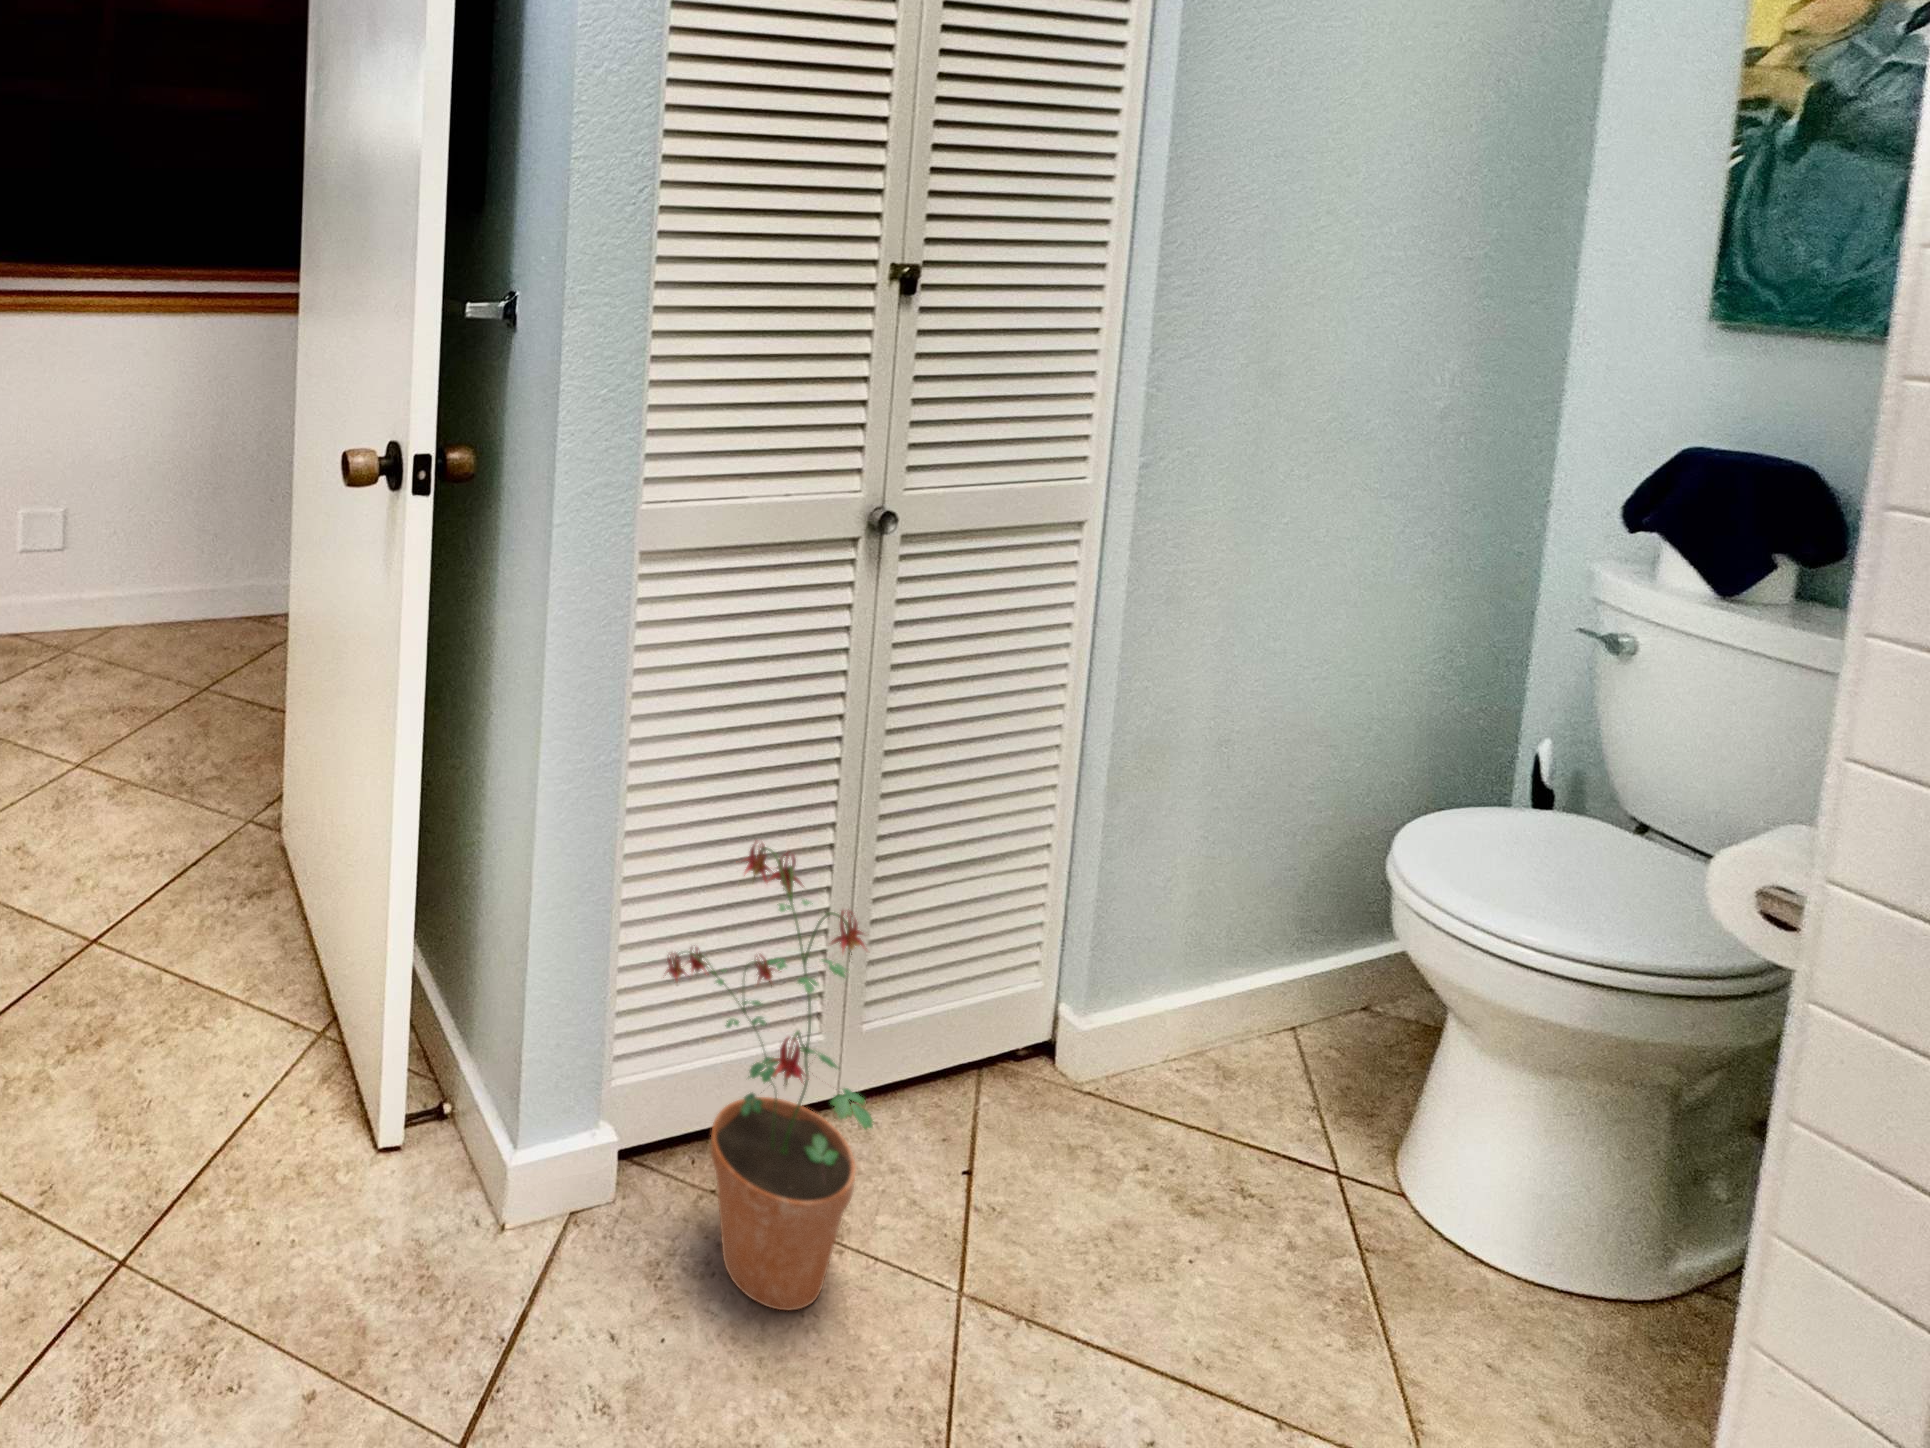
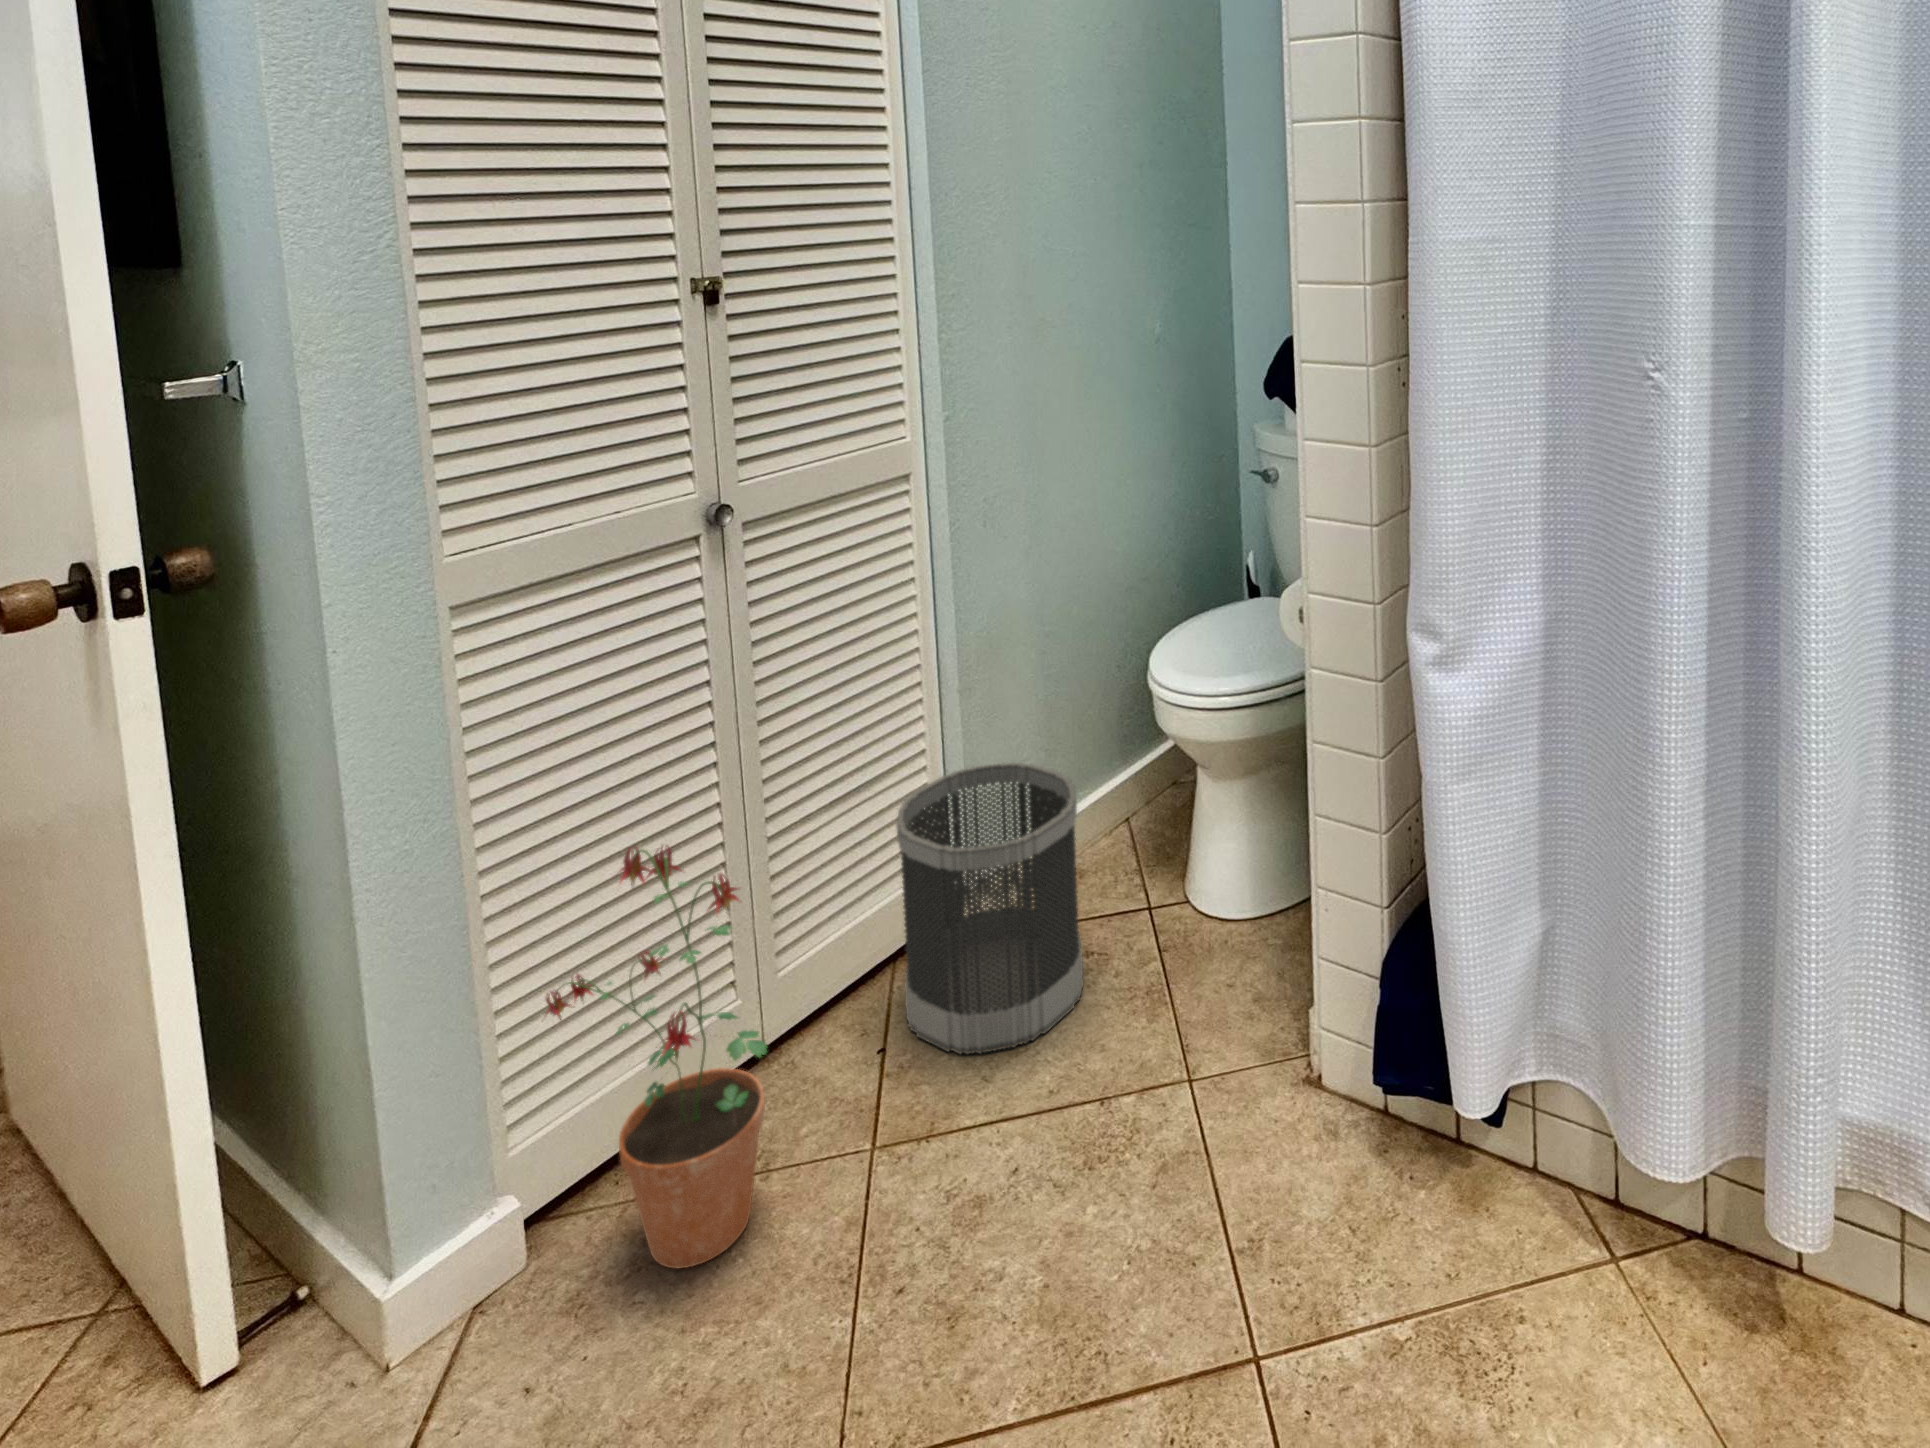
wastebasket: none [994,889,1266,1274] -> present [897,762,1083,1054]

